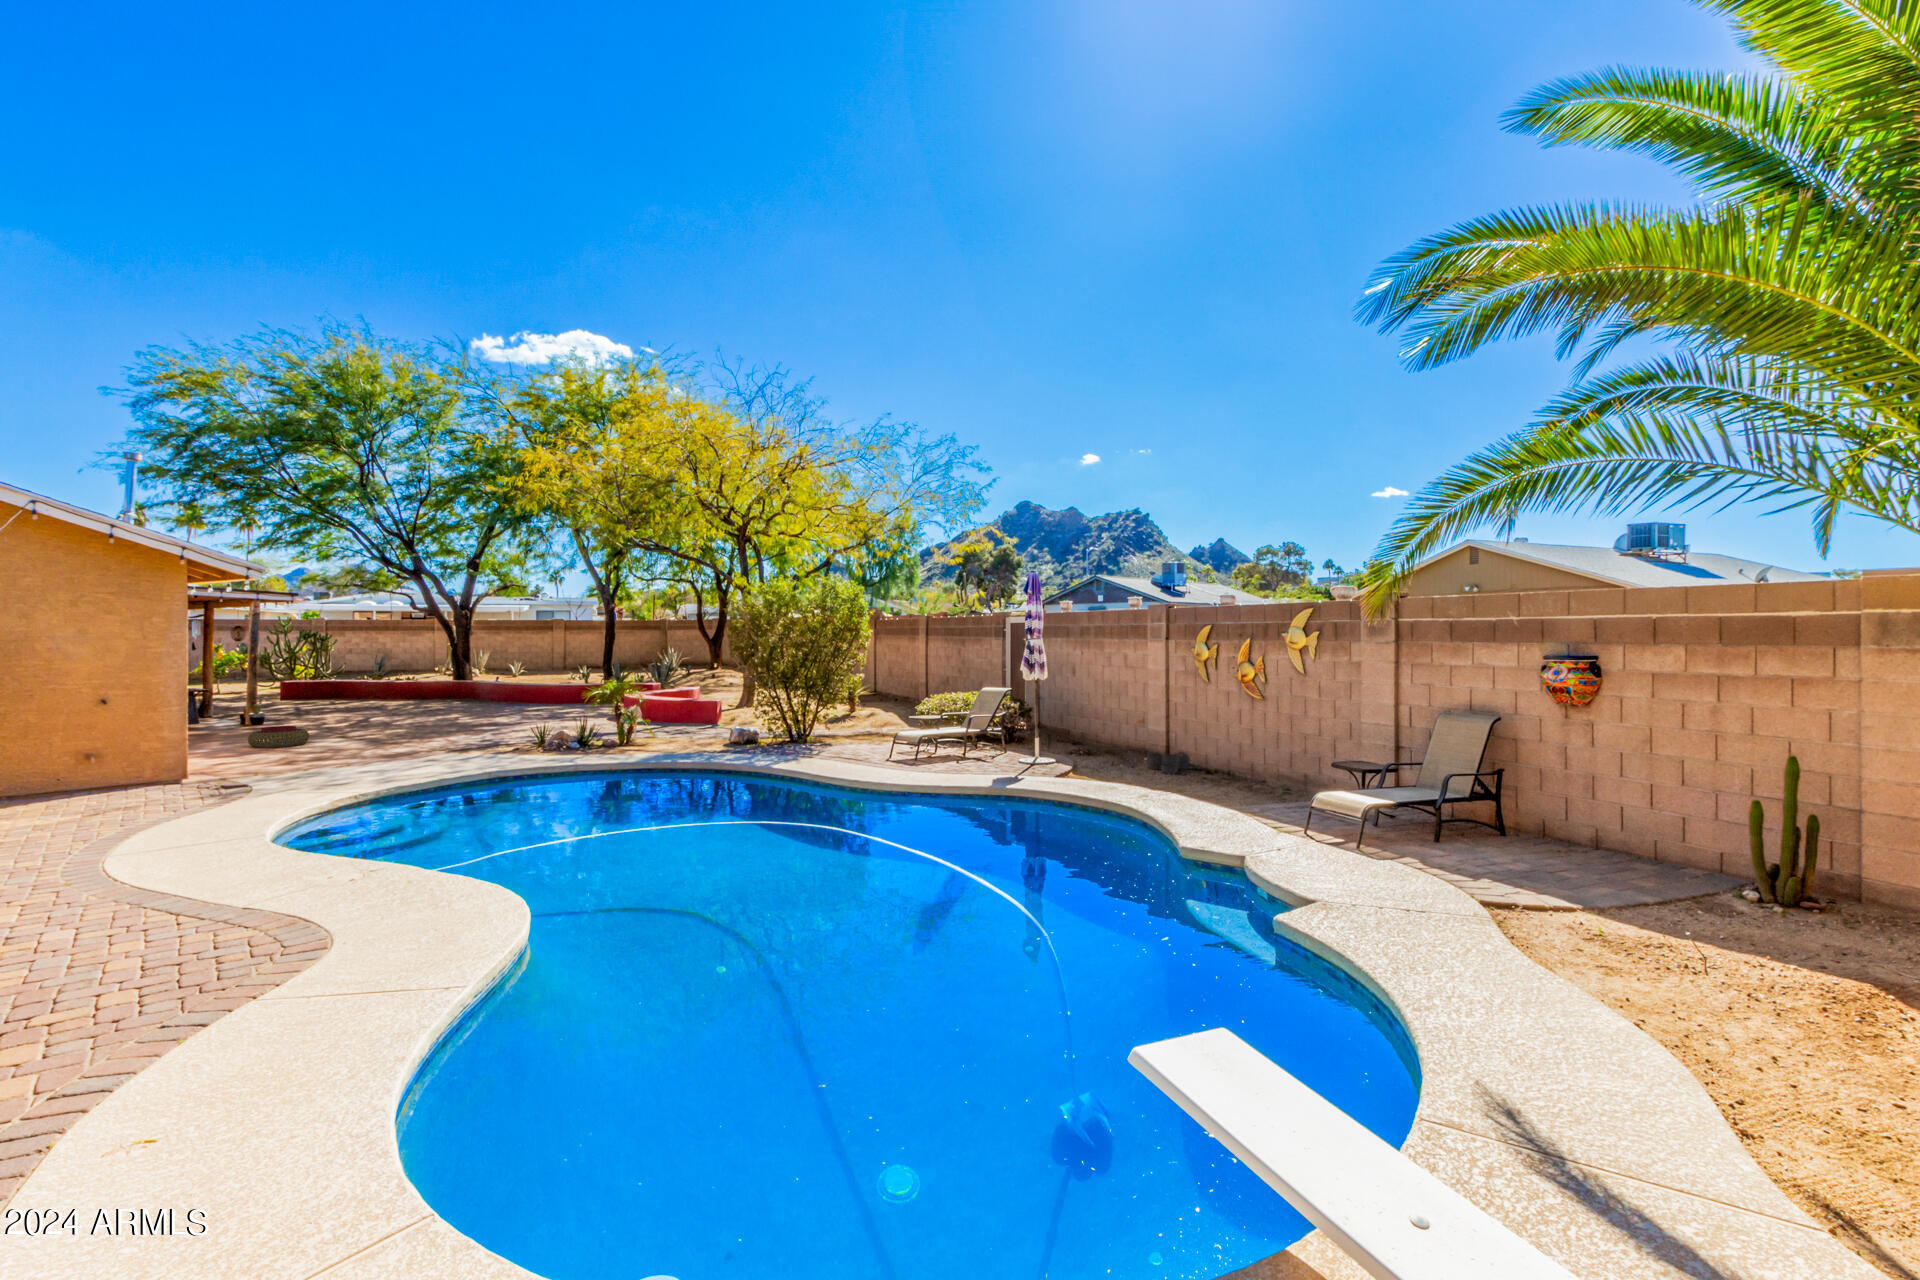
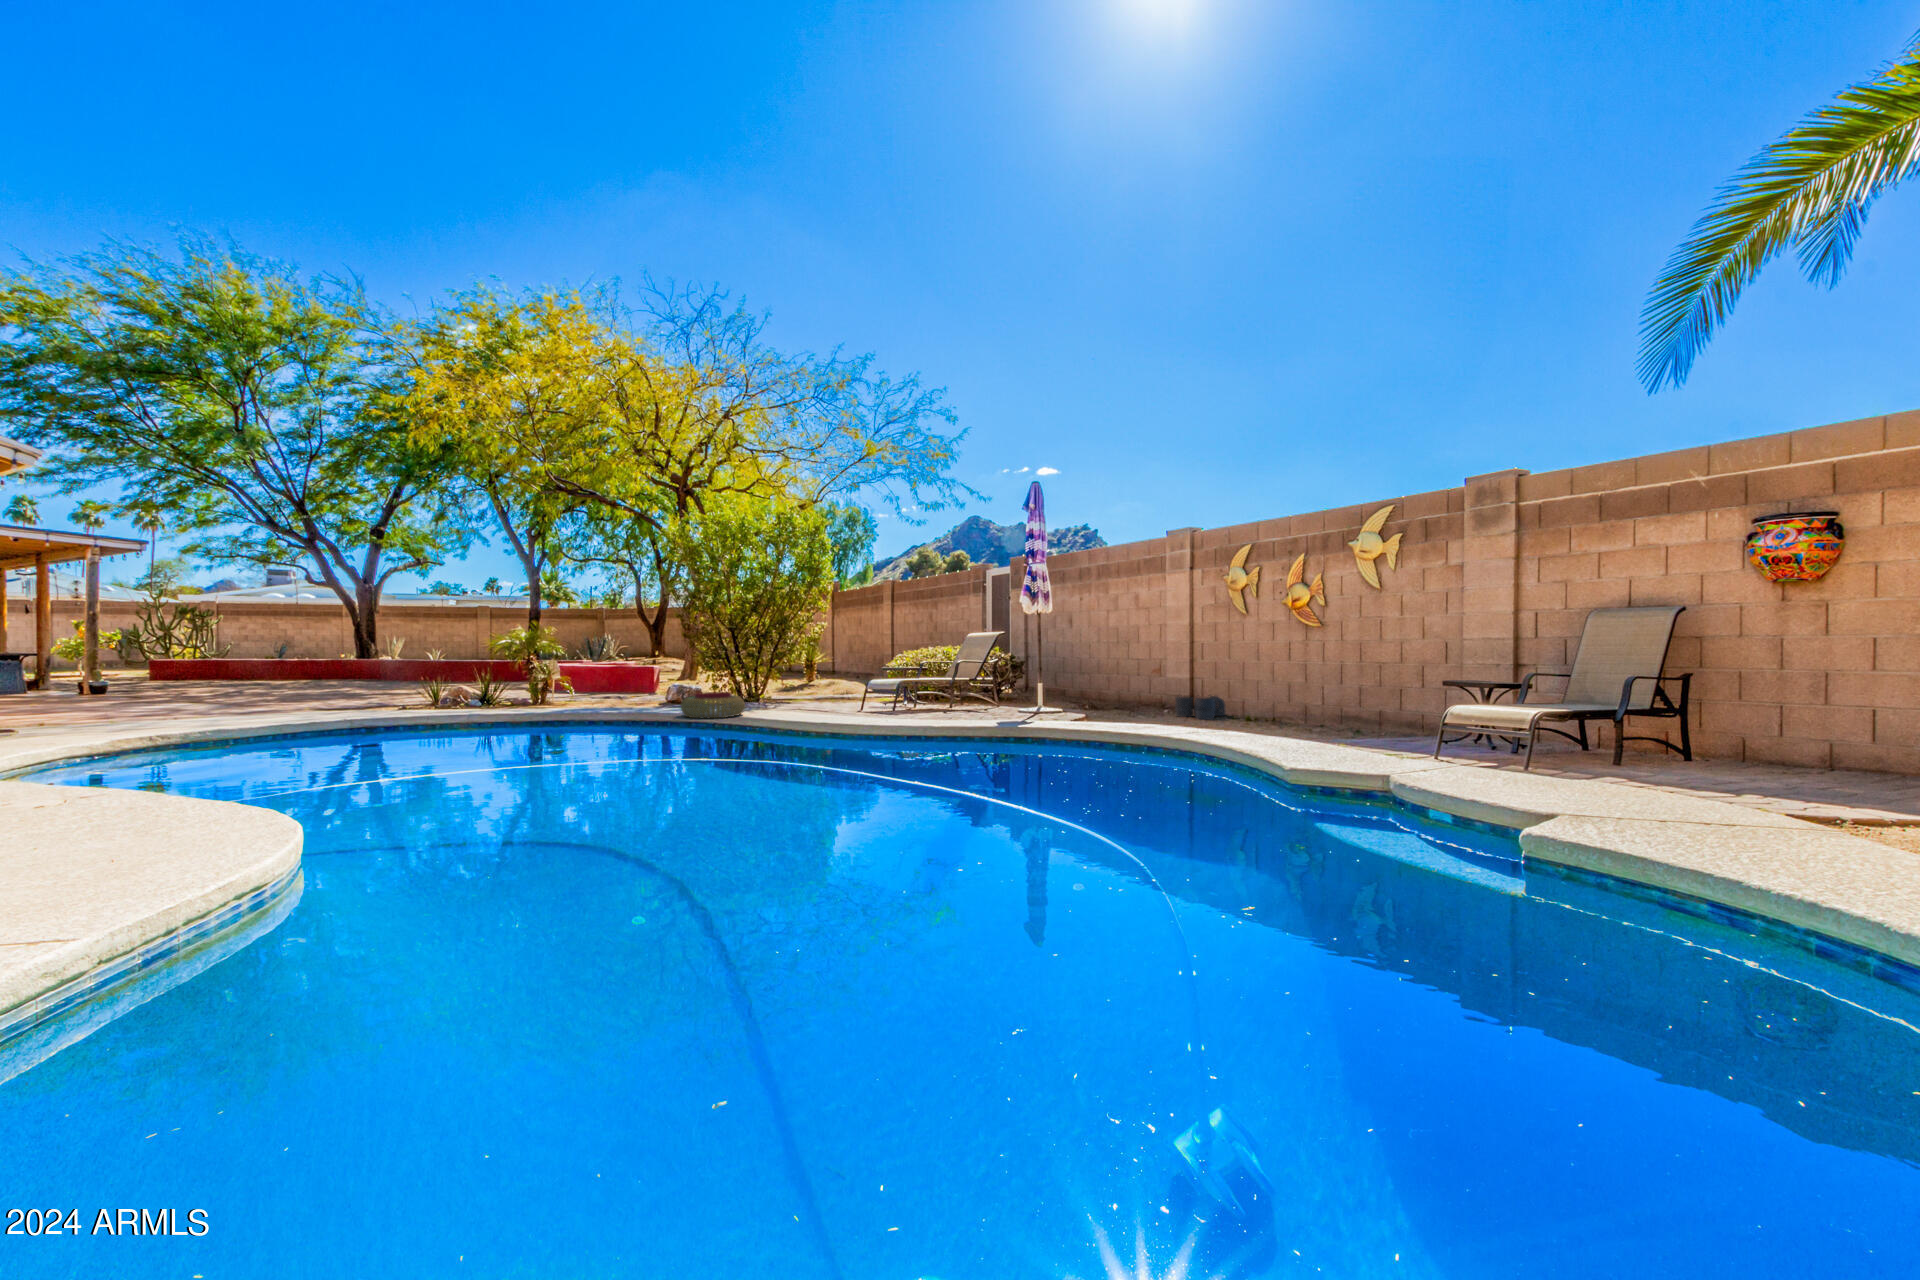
pouf: present [248,726,309,748] -> present [681,692,745,718]

